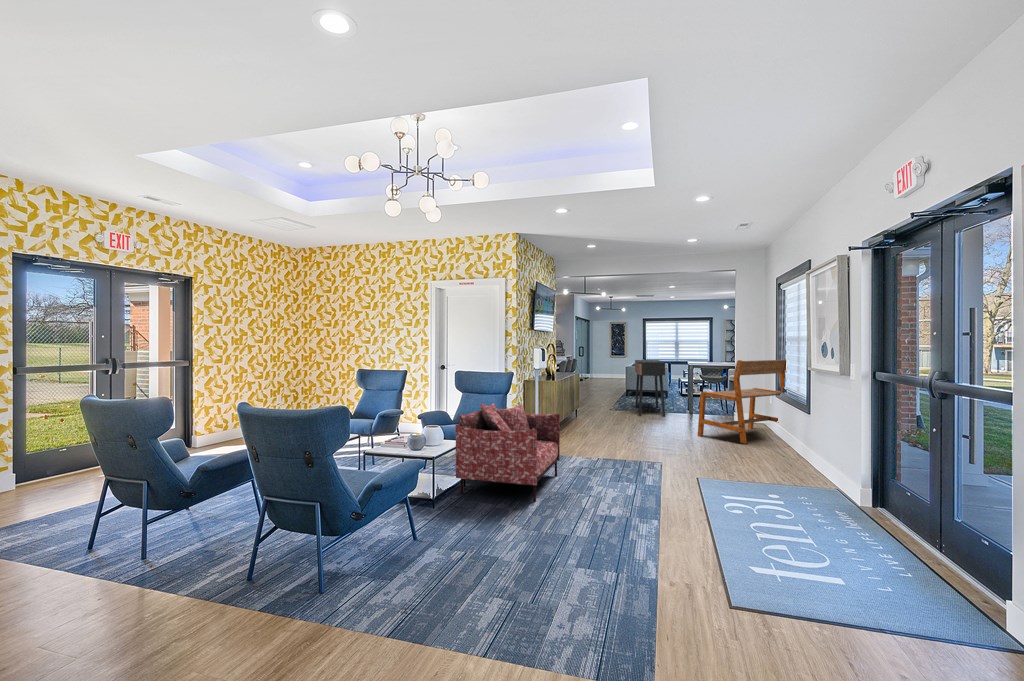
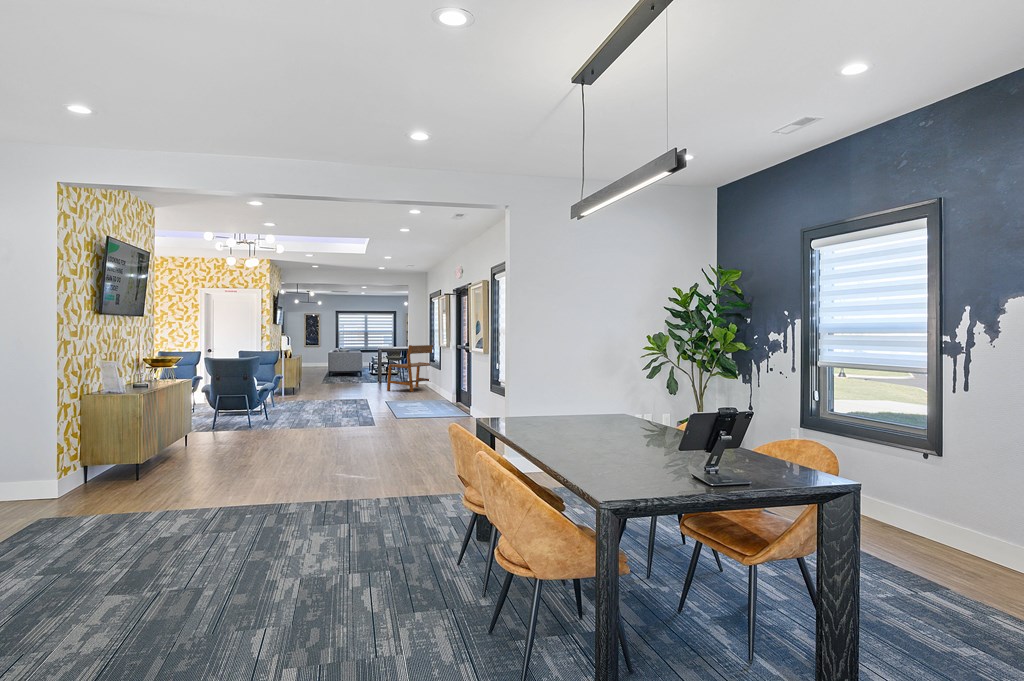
console table: present [635,360,665,416] -> none [341,347,365,385]
armchair: present [455,403,560,502] -> none [269,368,319,413]

